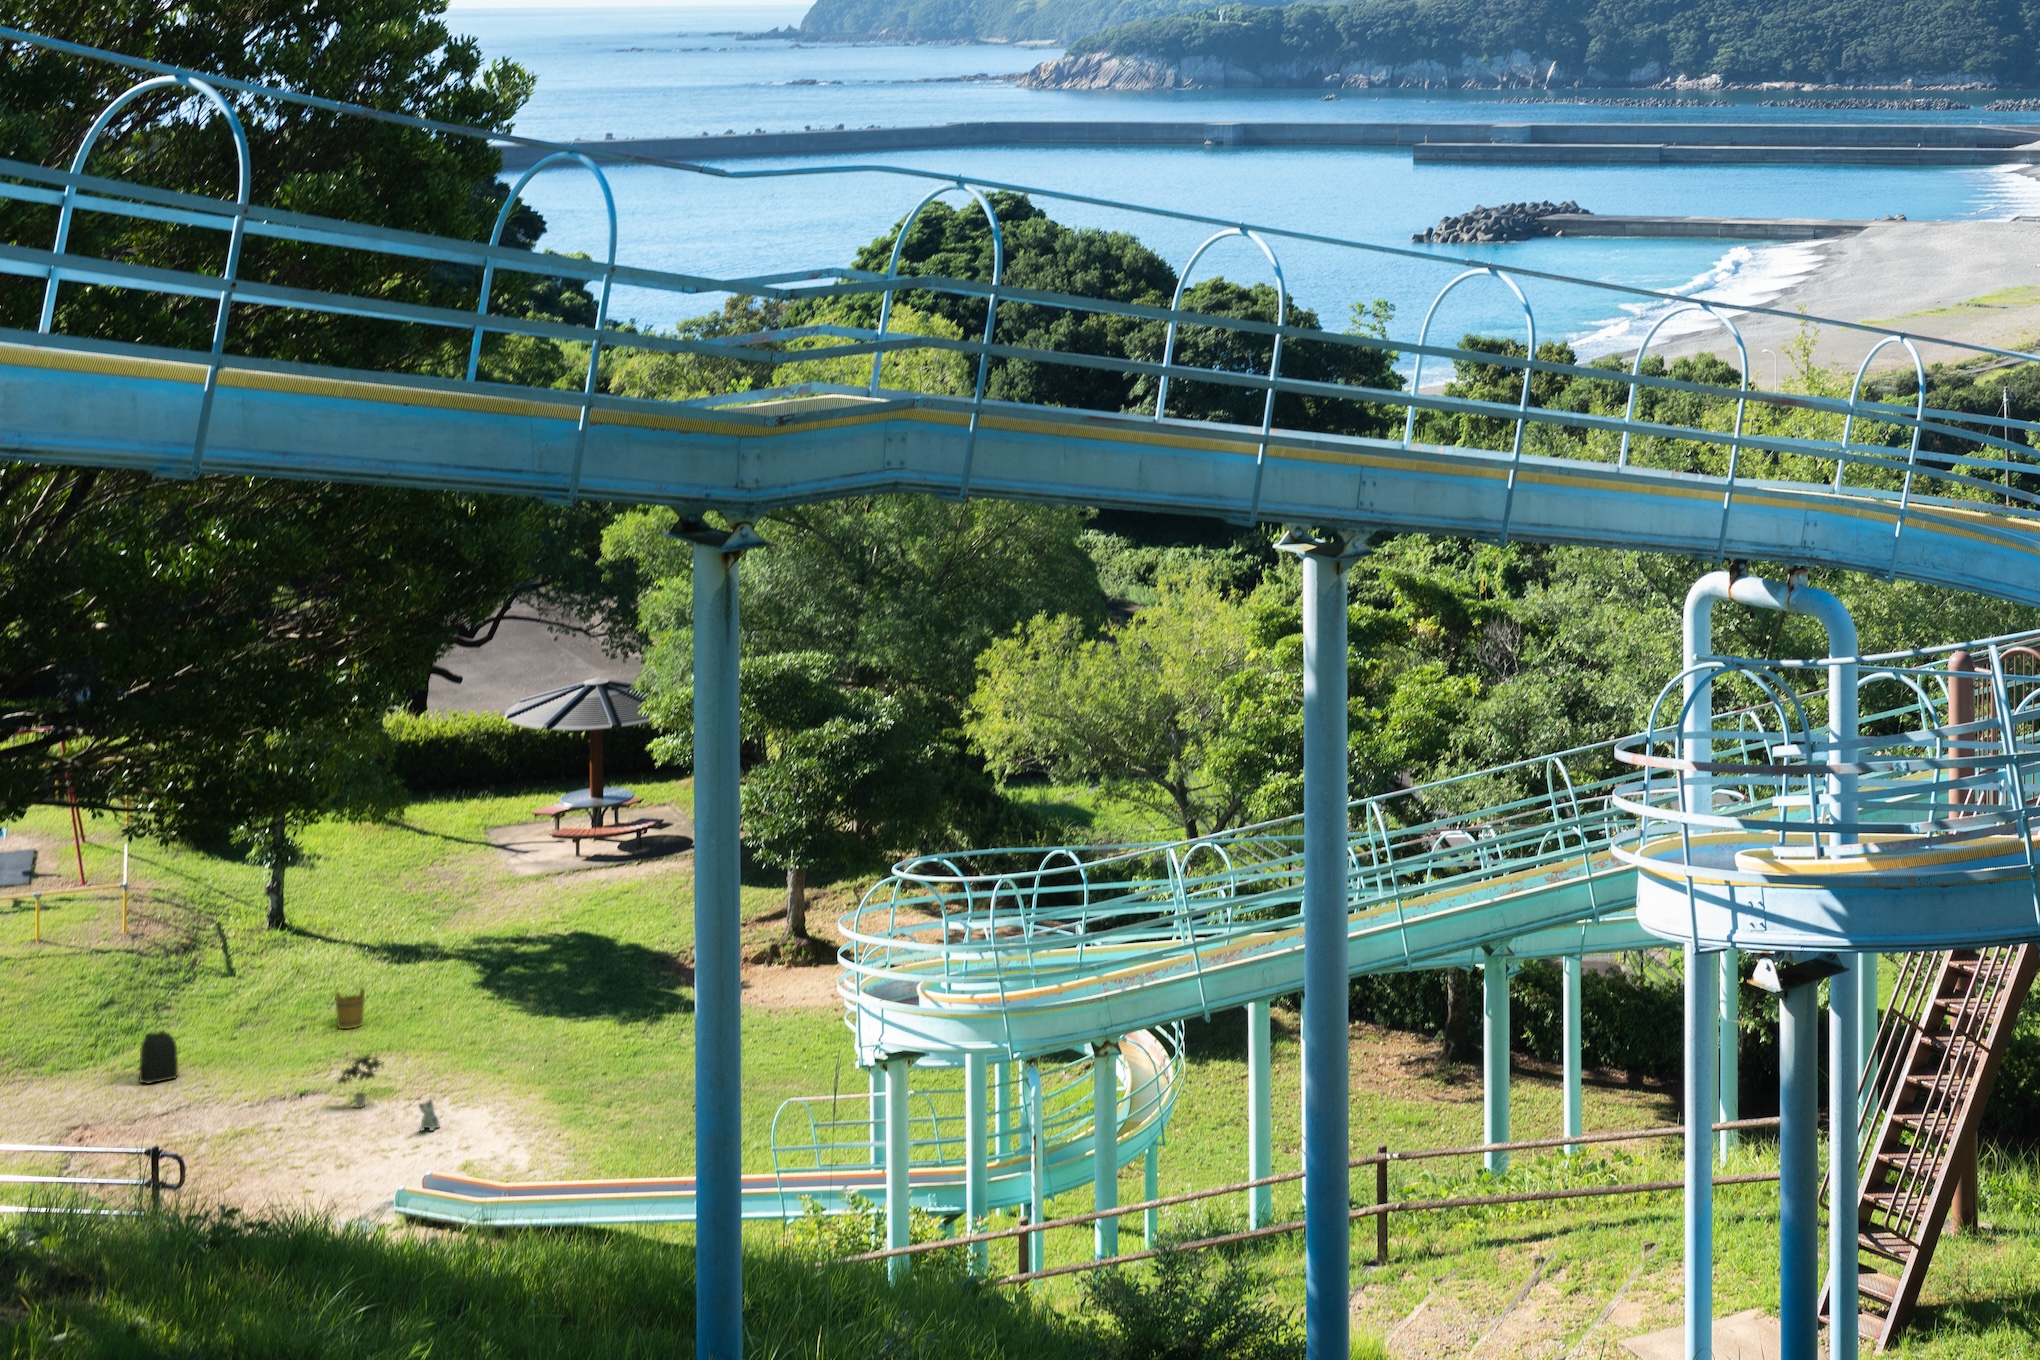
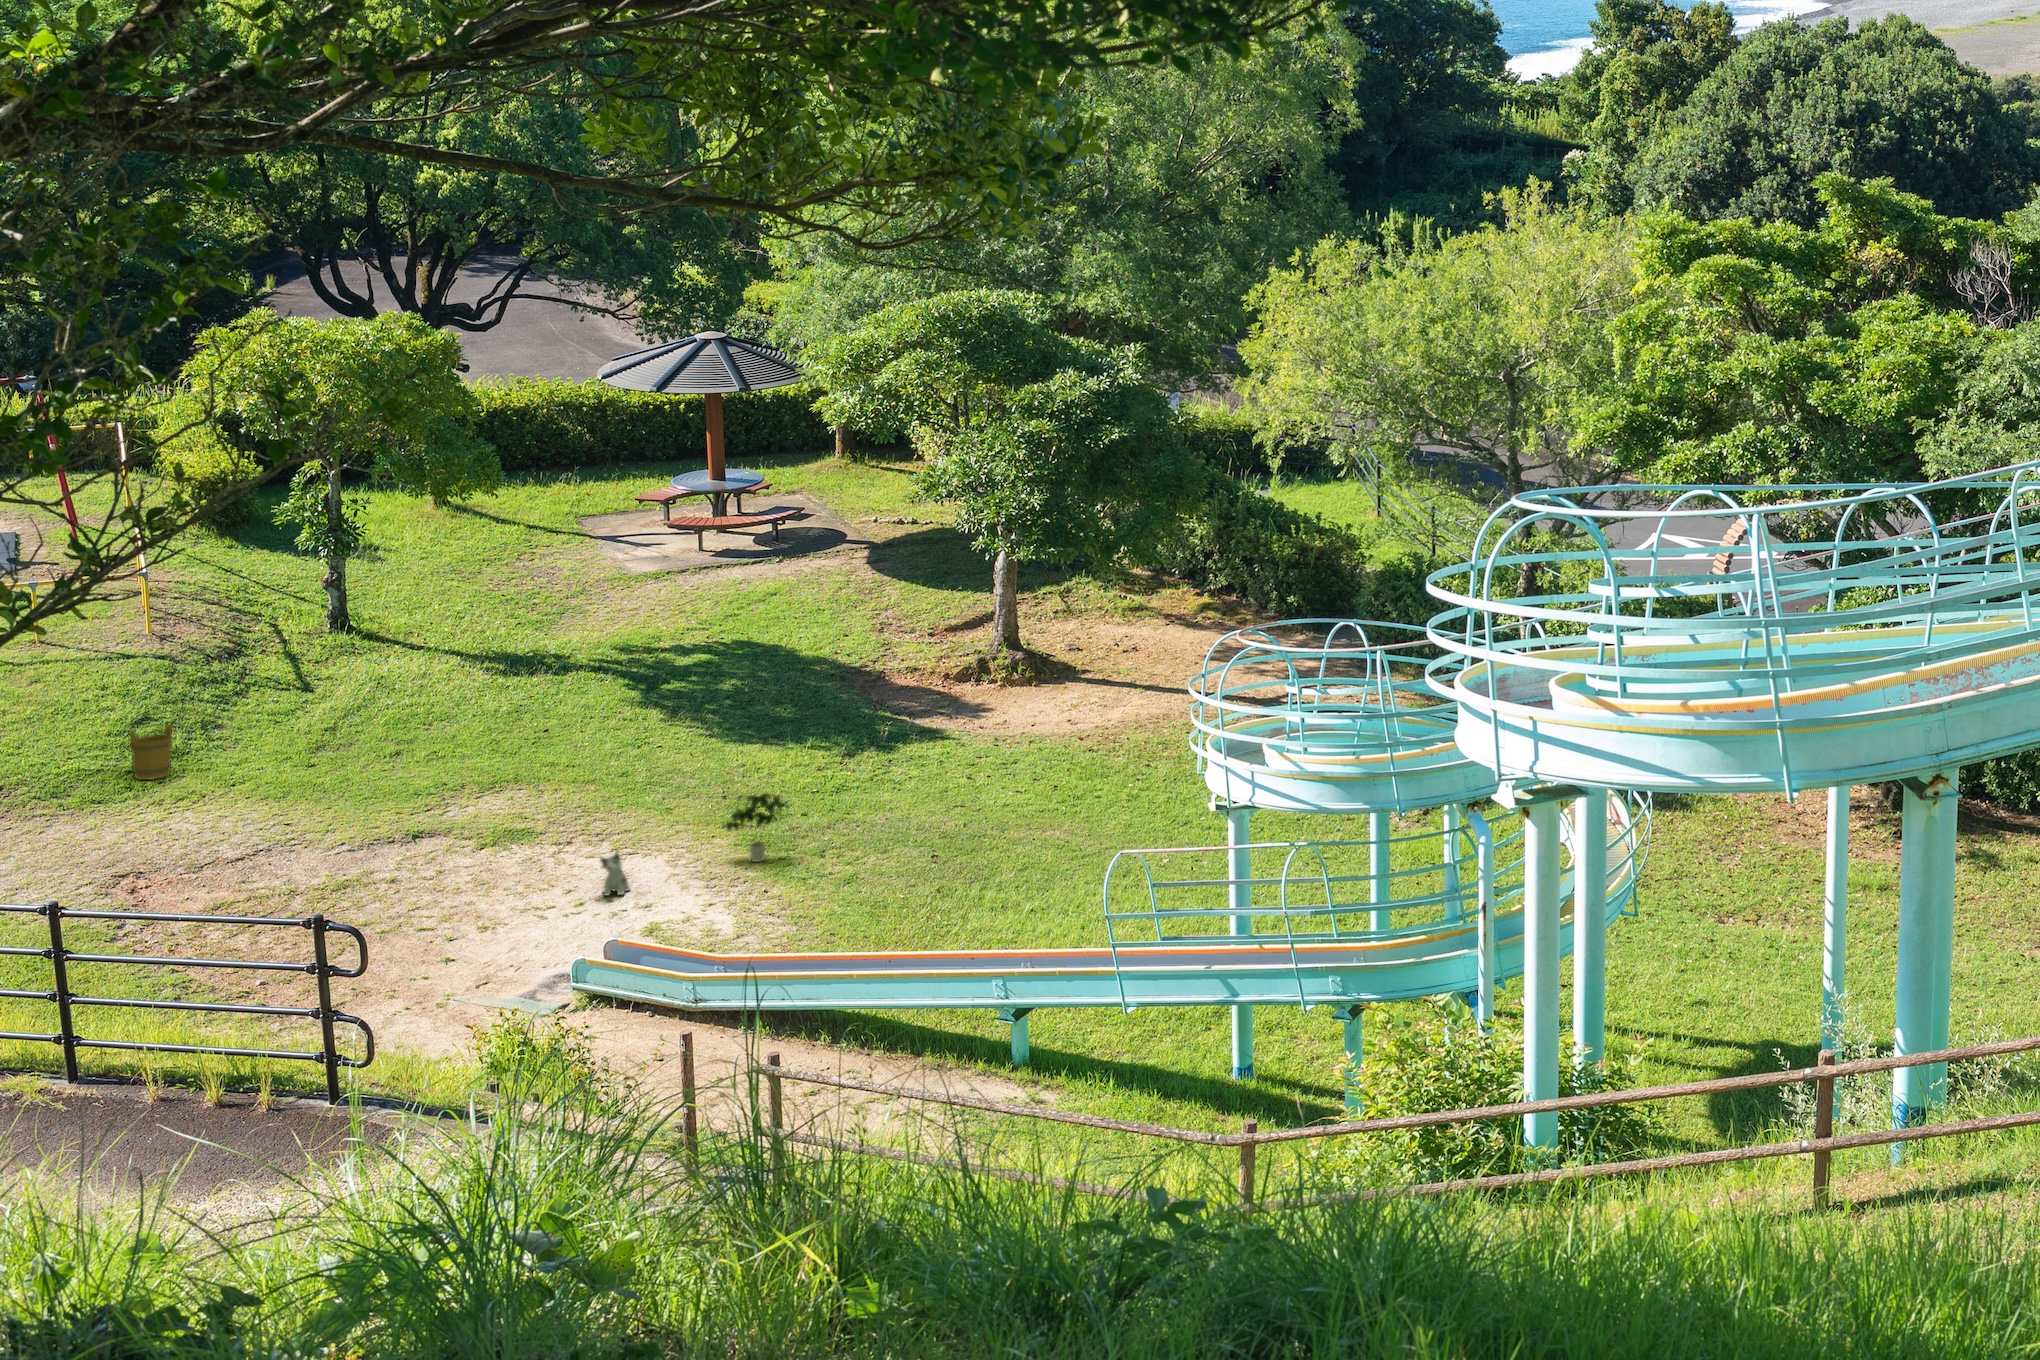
bucket: present [335,988,365,1029] -> present [129,725,172,780]
backpack: present [139,1031,178,1083] -> none [189,758,244,830]
potted plant: present [338,1056,382,1108] -> present [726,793,789,862]

